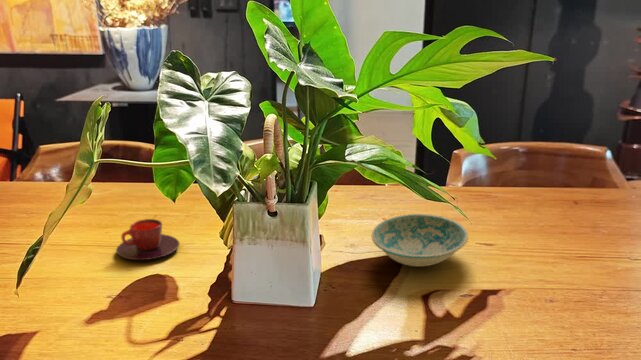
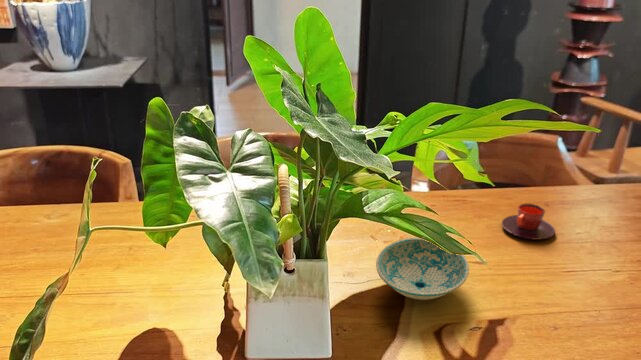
teacup: present [116,219,179,260] -> present [502,204,555,240]

